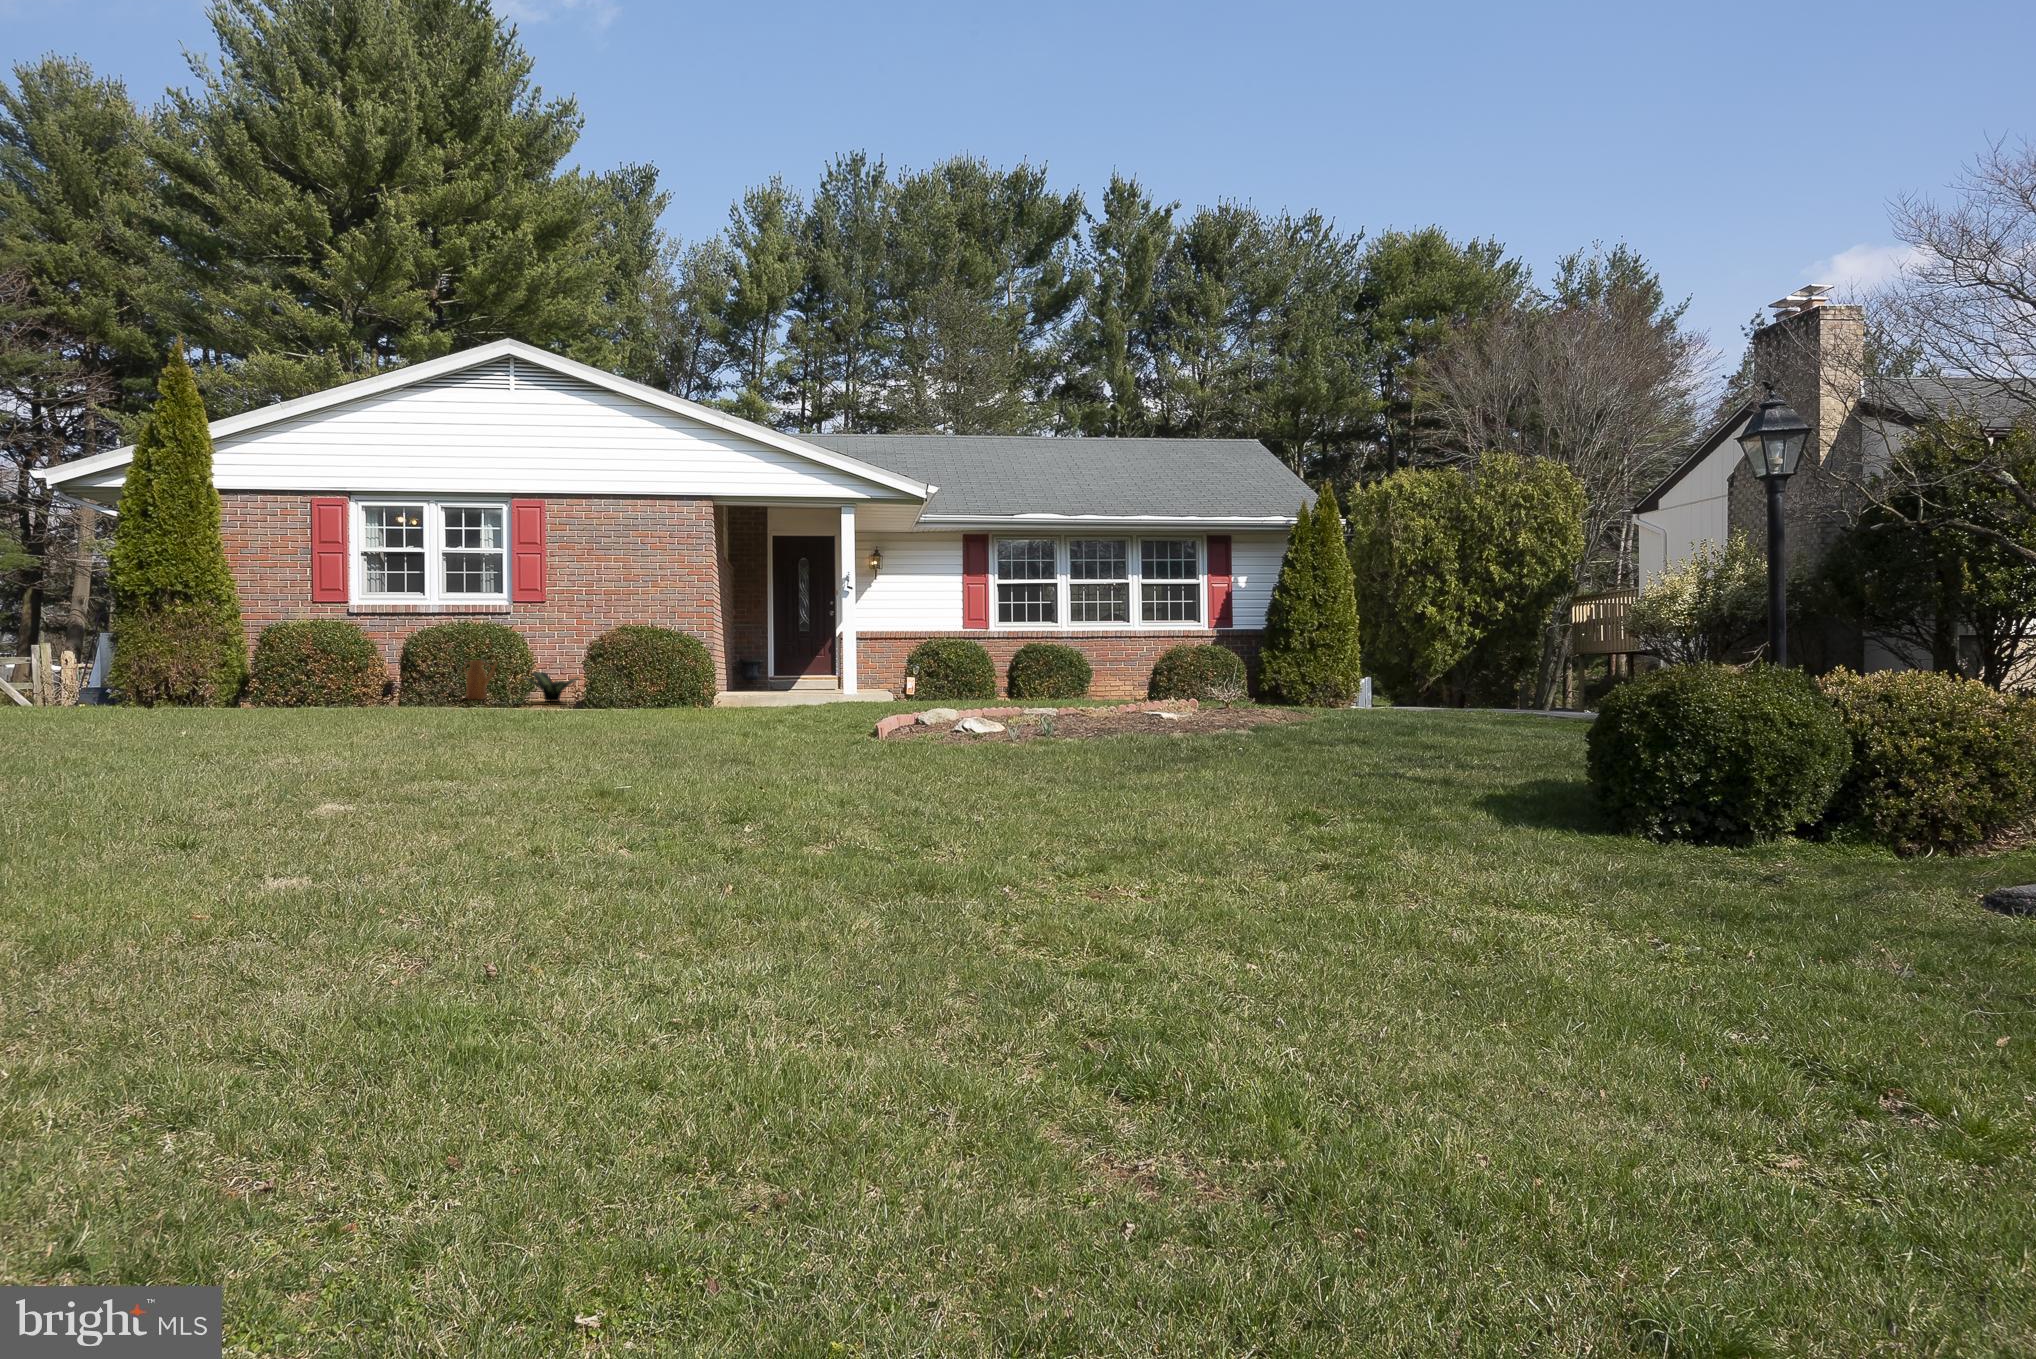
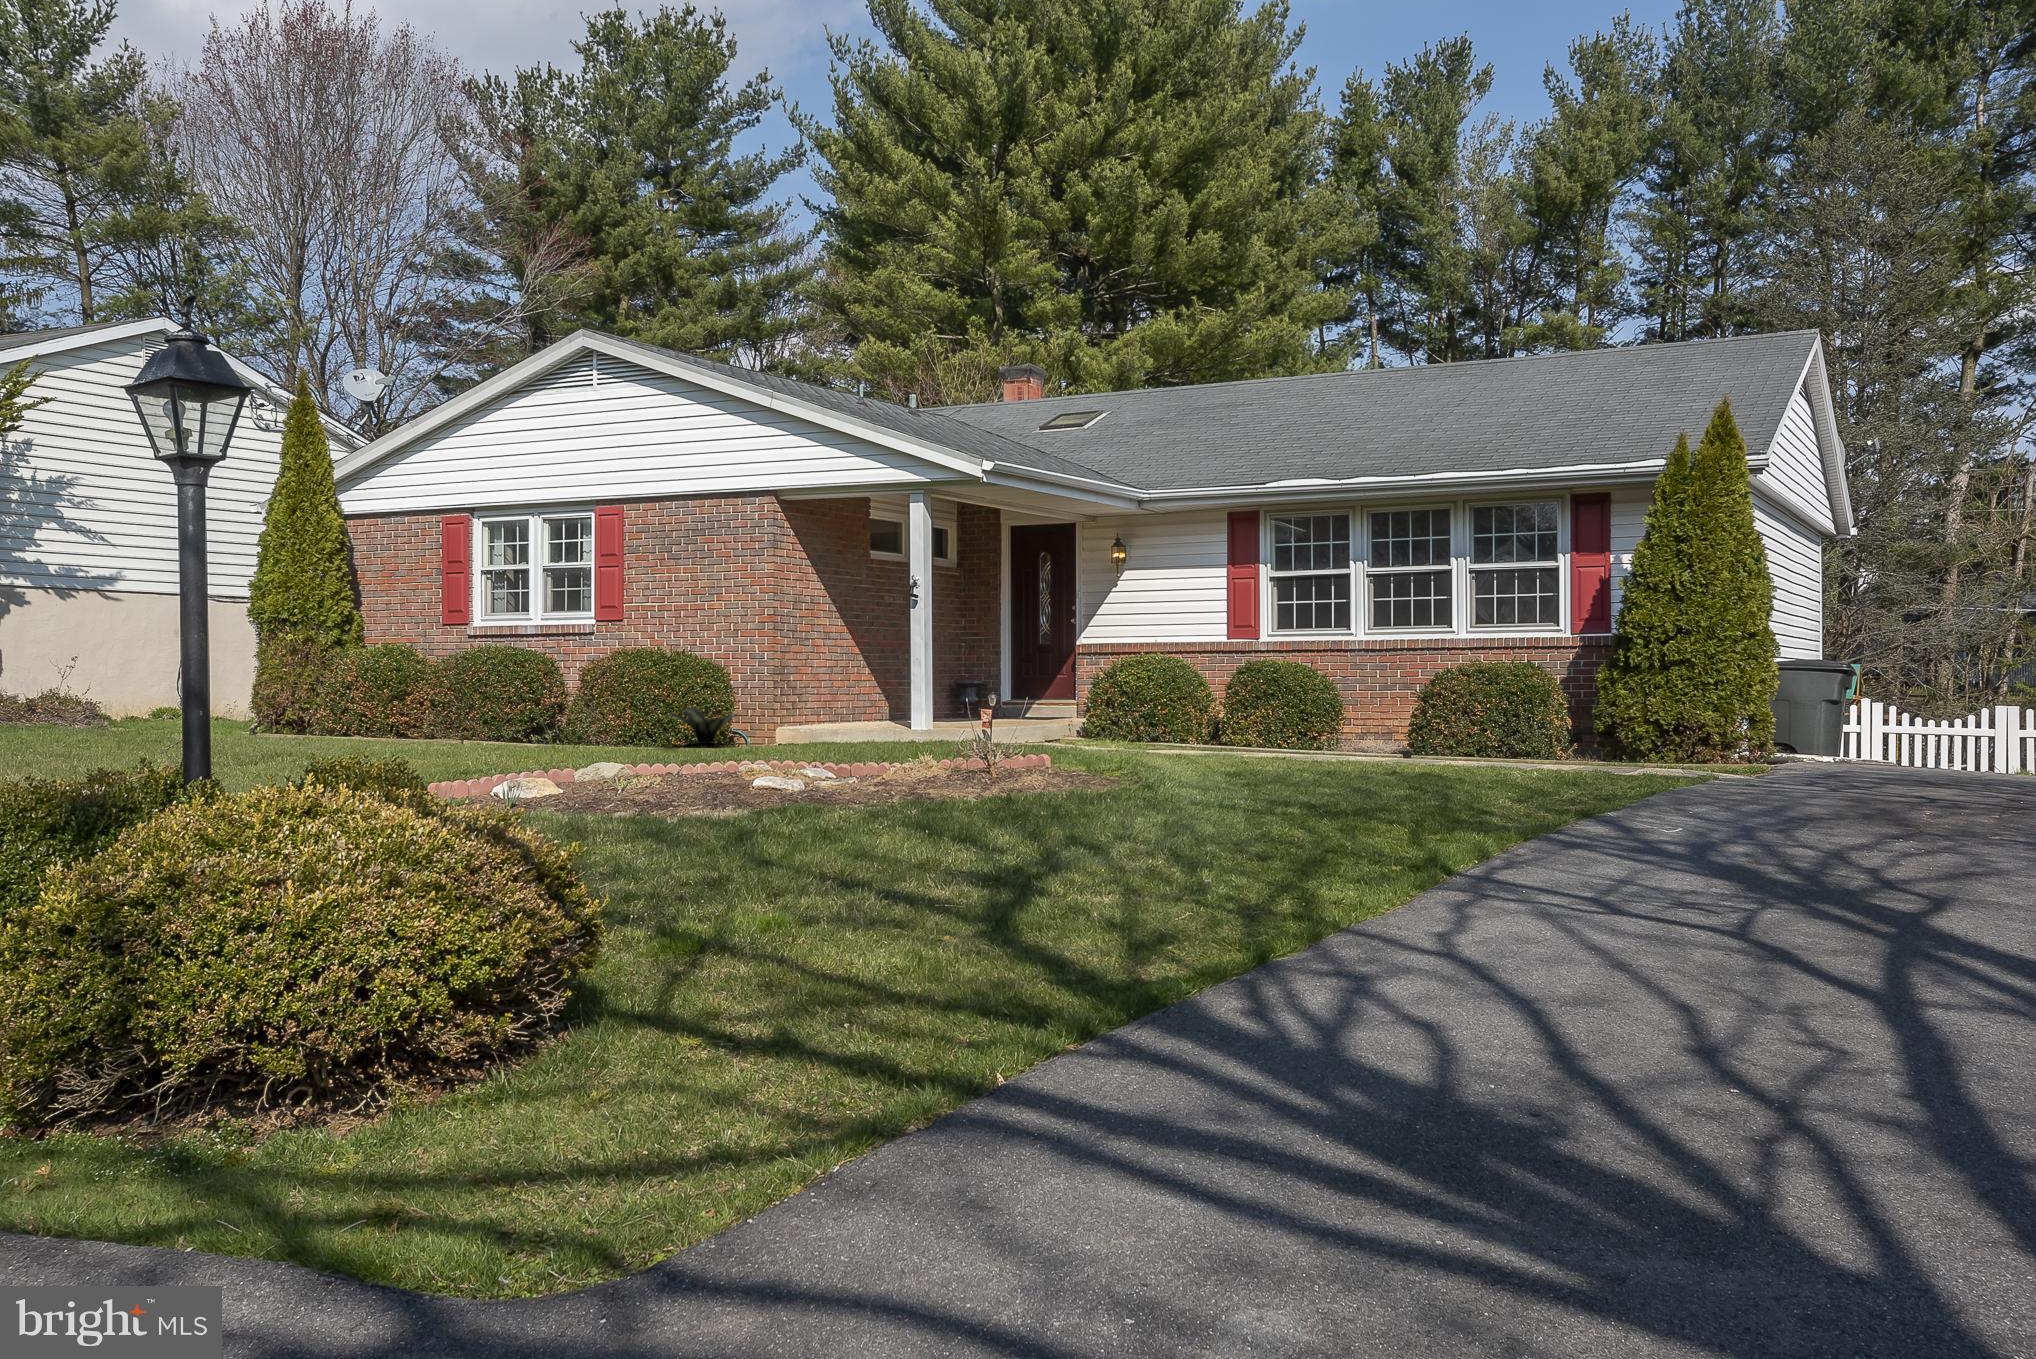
watering can: present [464,660,498,700] -> none [603,695,643,744]

